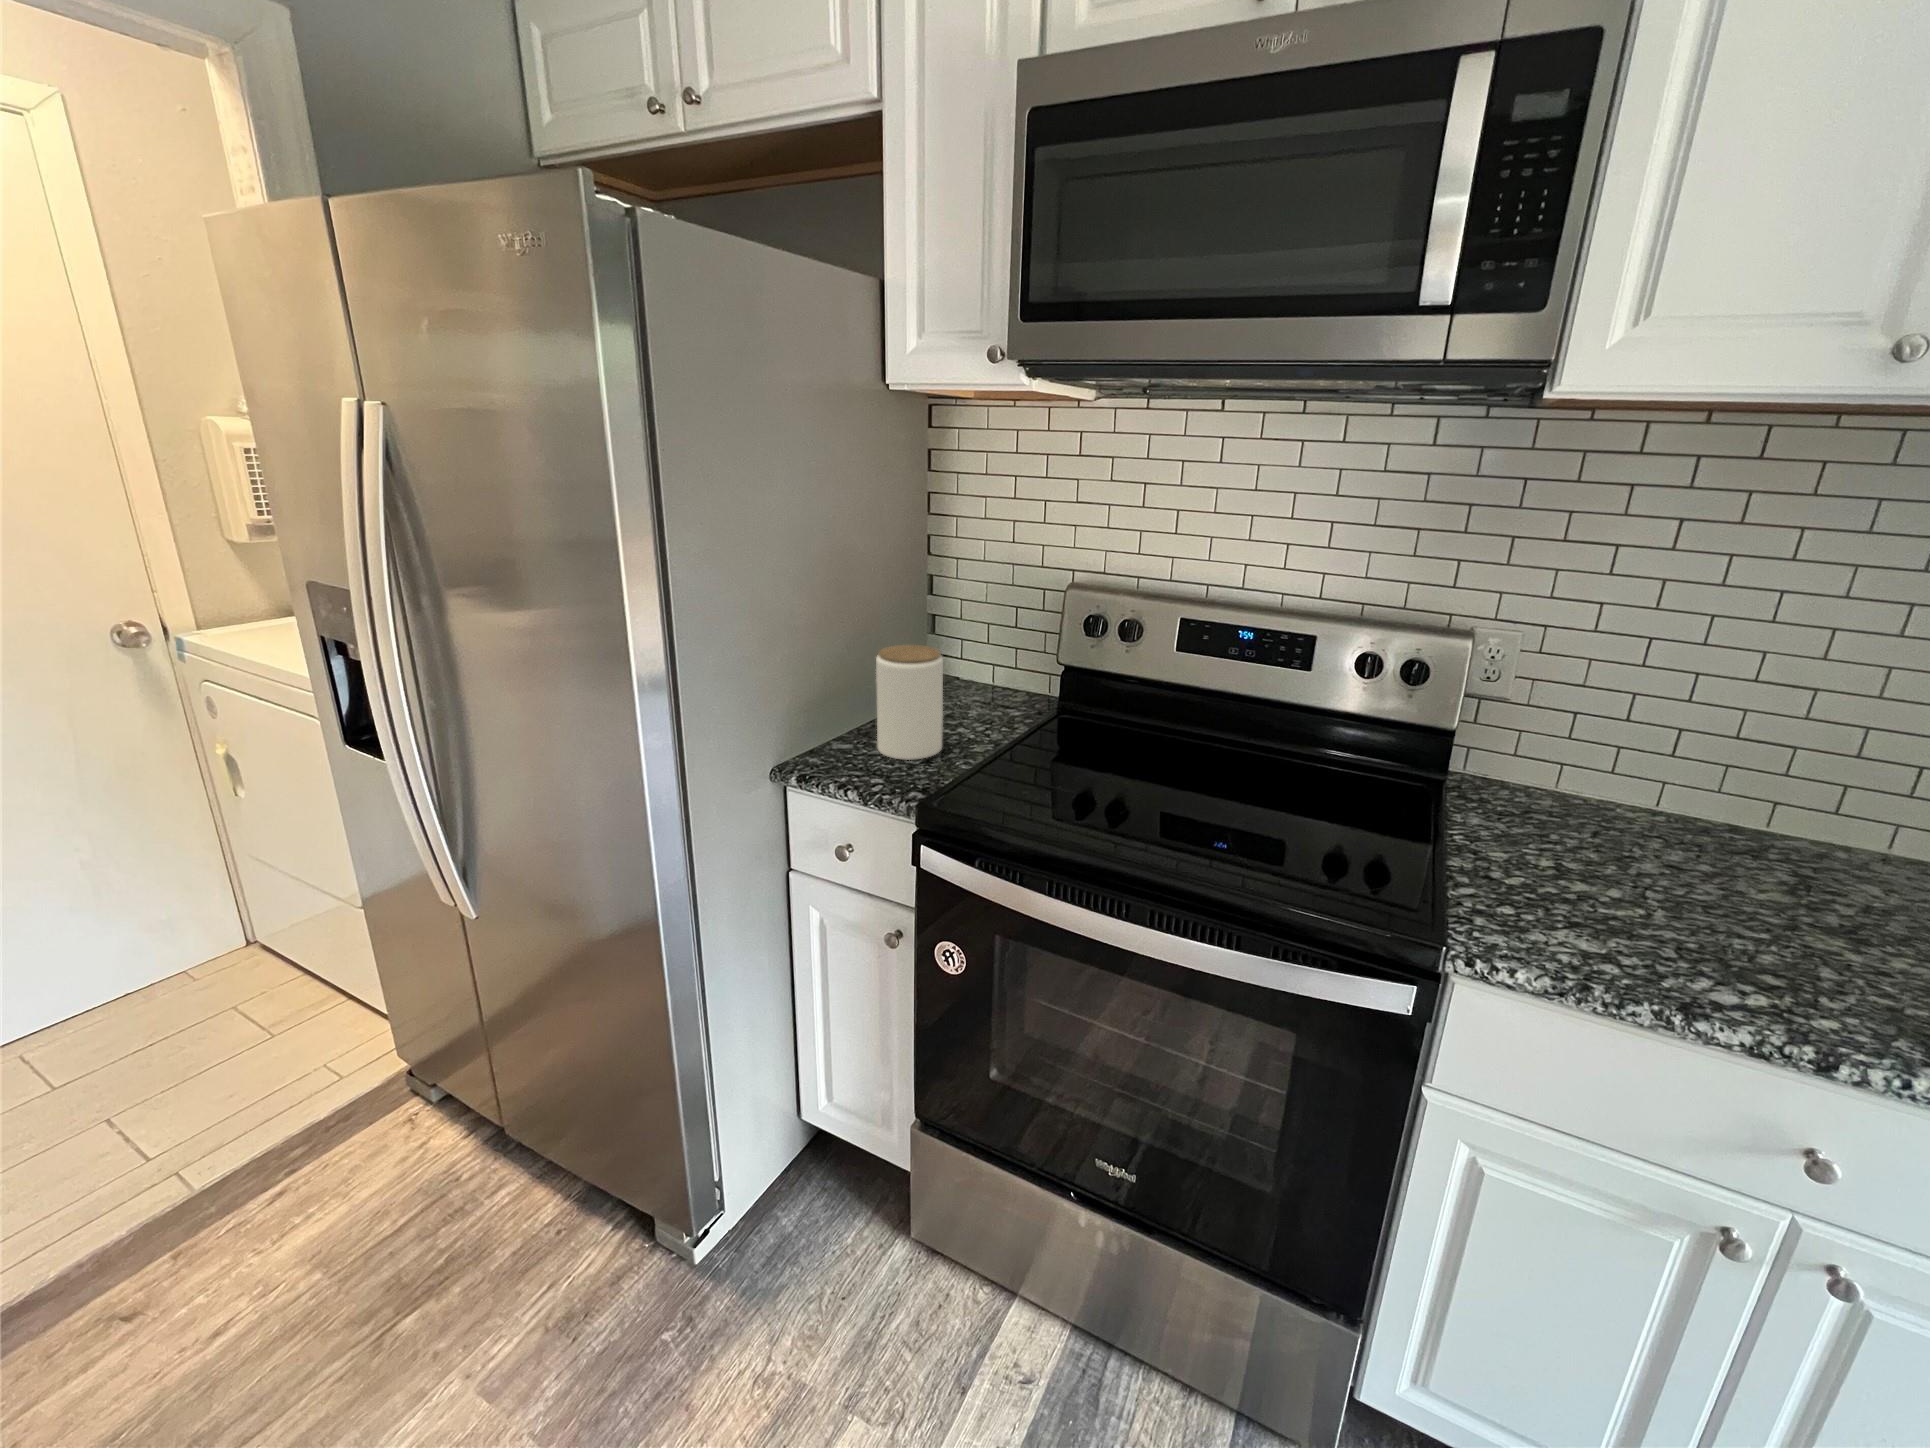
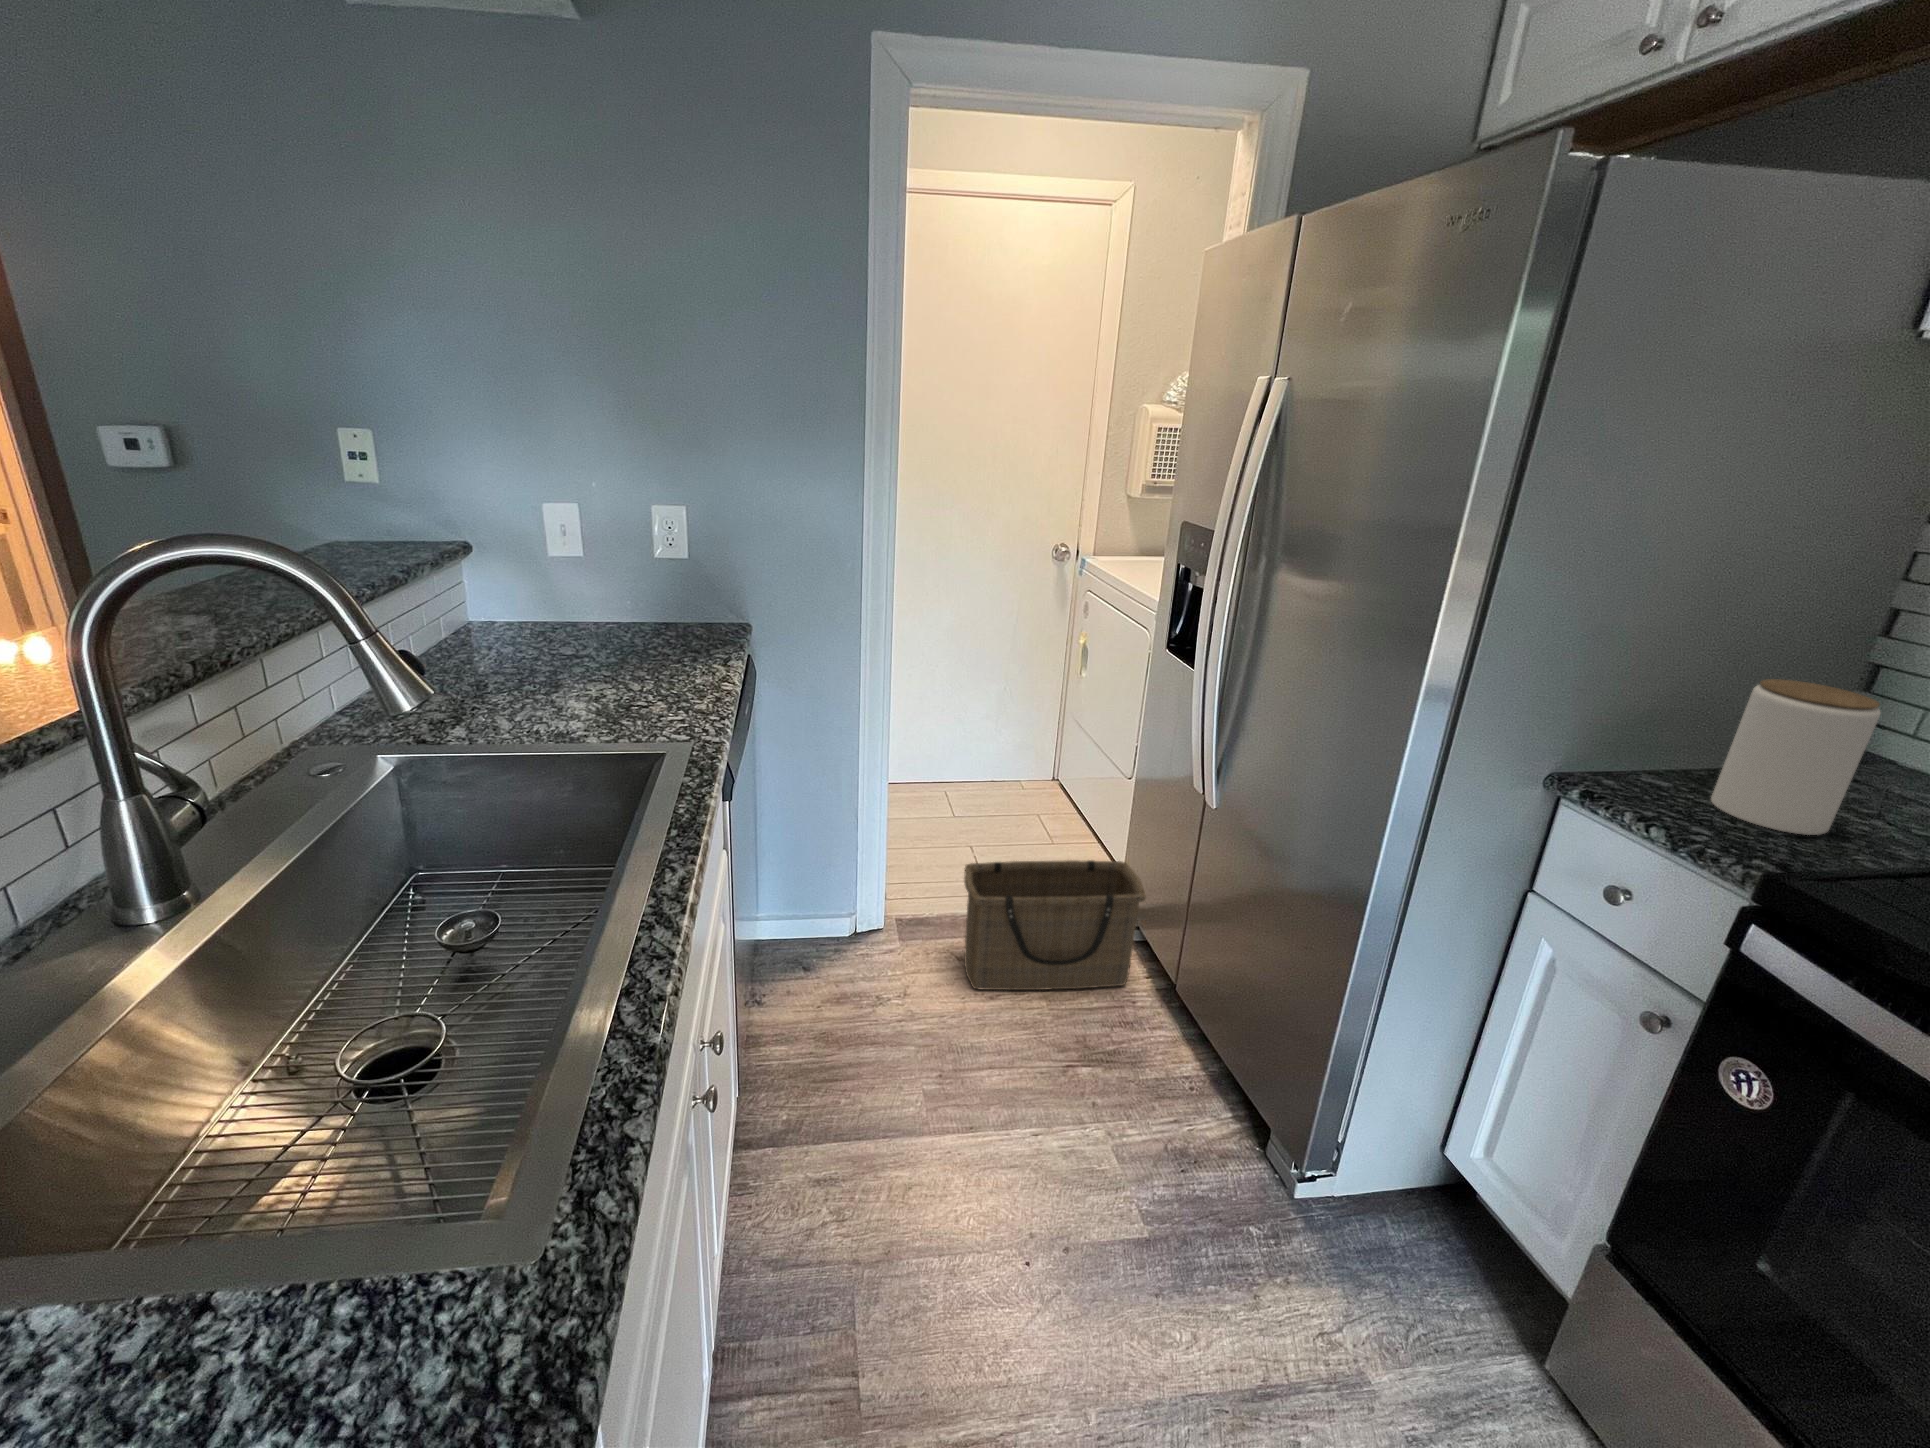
basket: none [80,1023,439,1343] -> present [964,860,1146,990]

